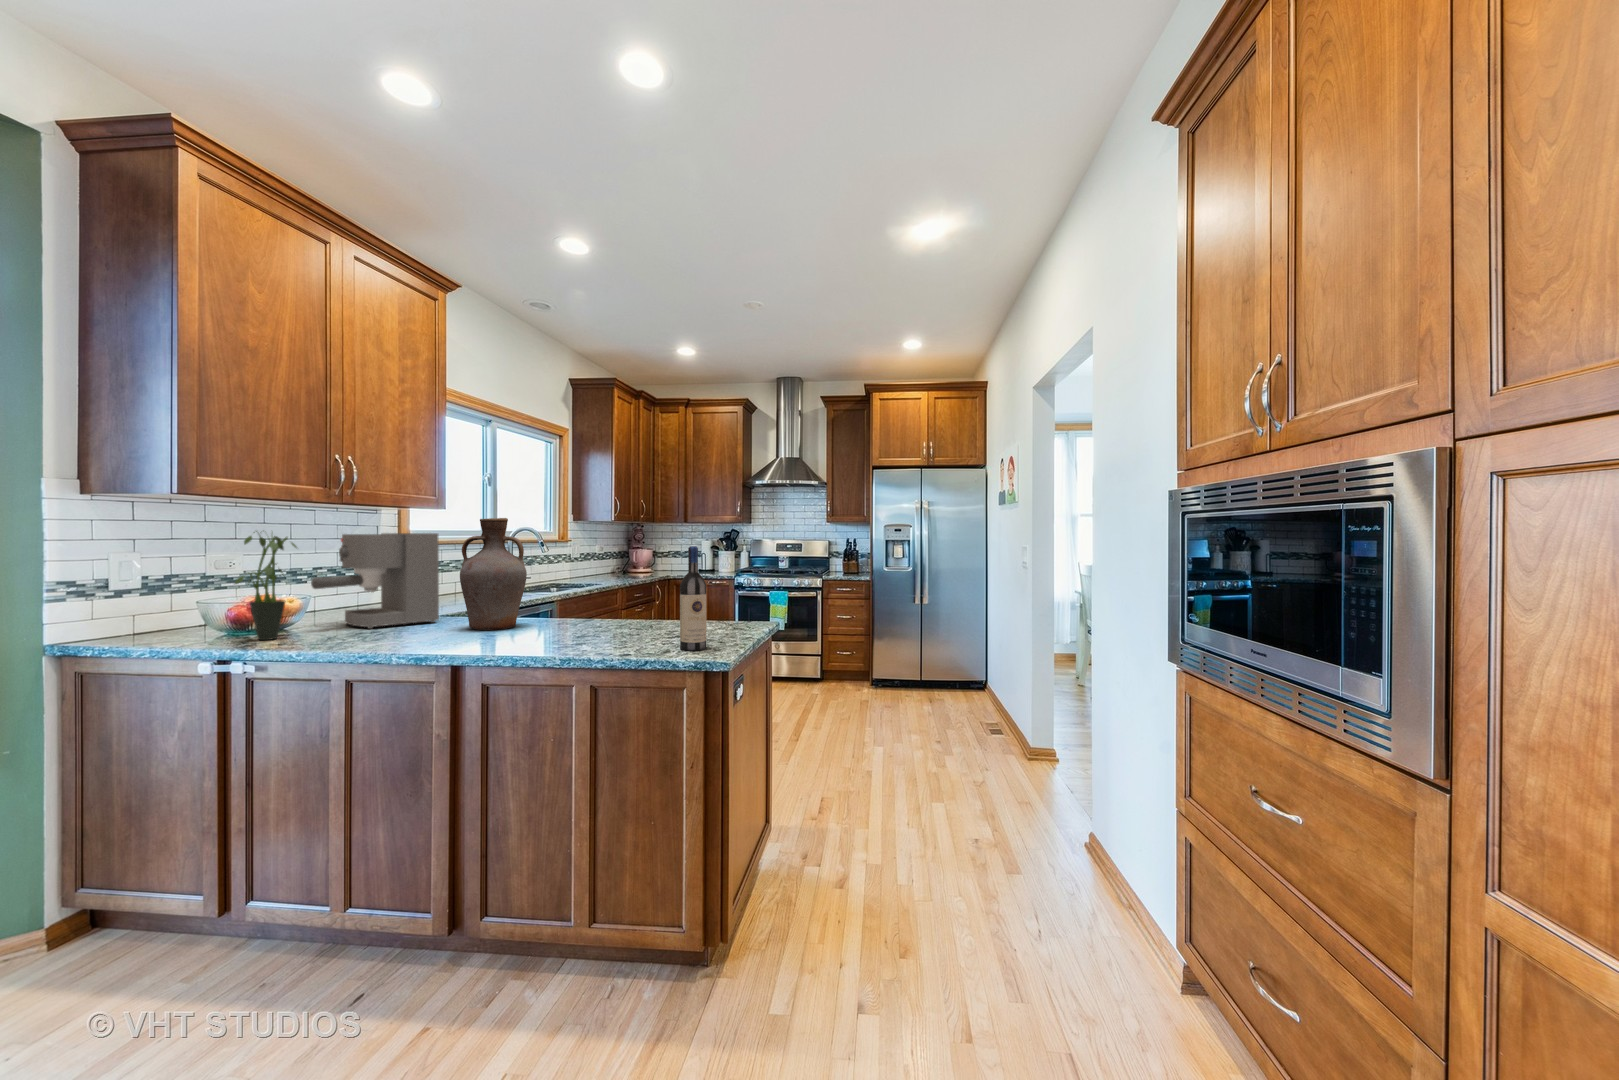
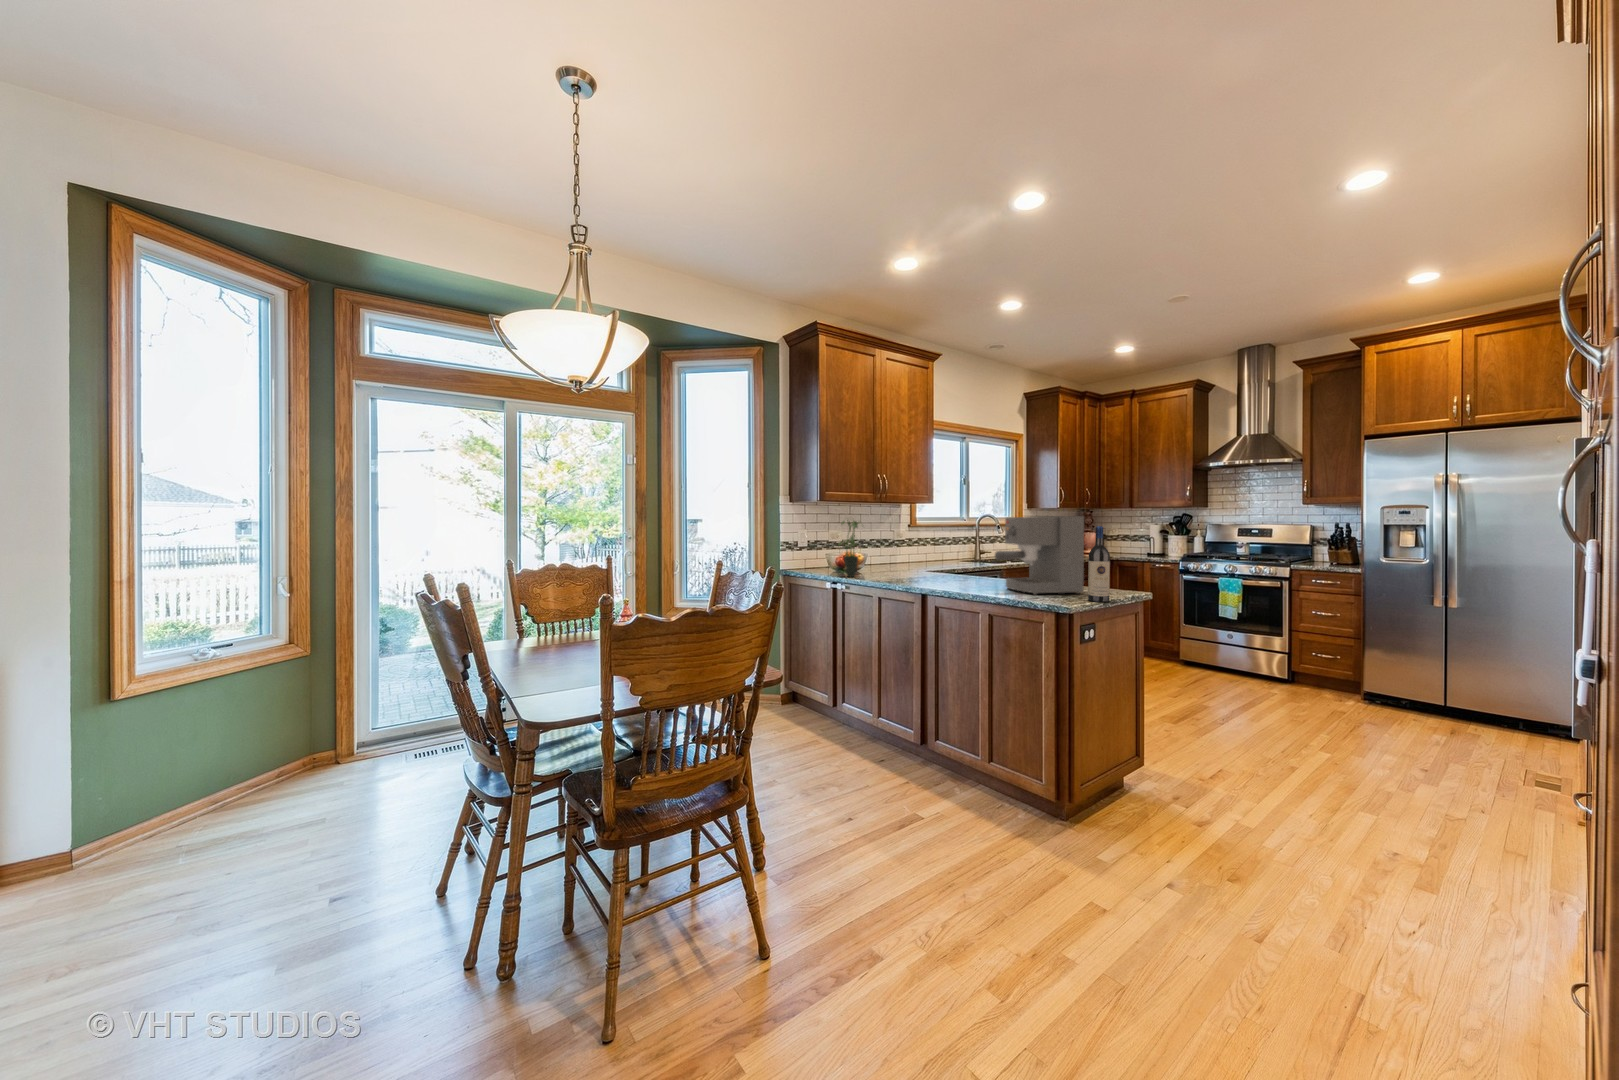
vase: present [460,518,527,630] -> none [946,508,986,581]
coffee maker: present [311,533,439,629] -> present [995,516,1084,595]

